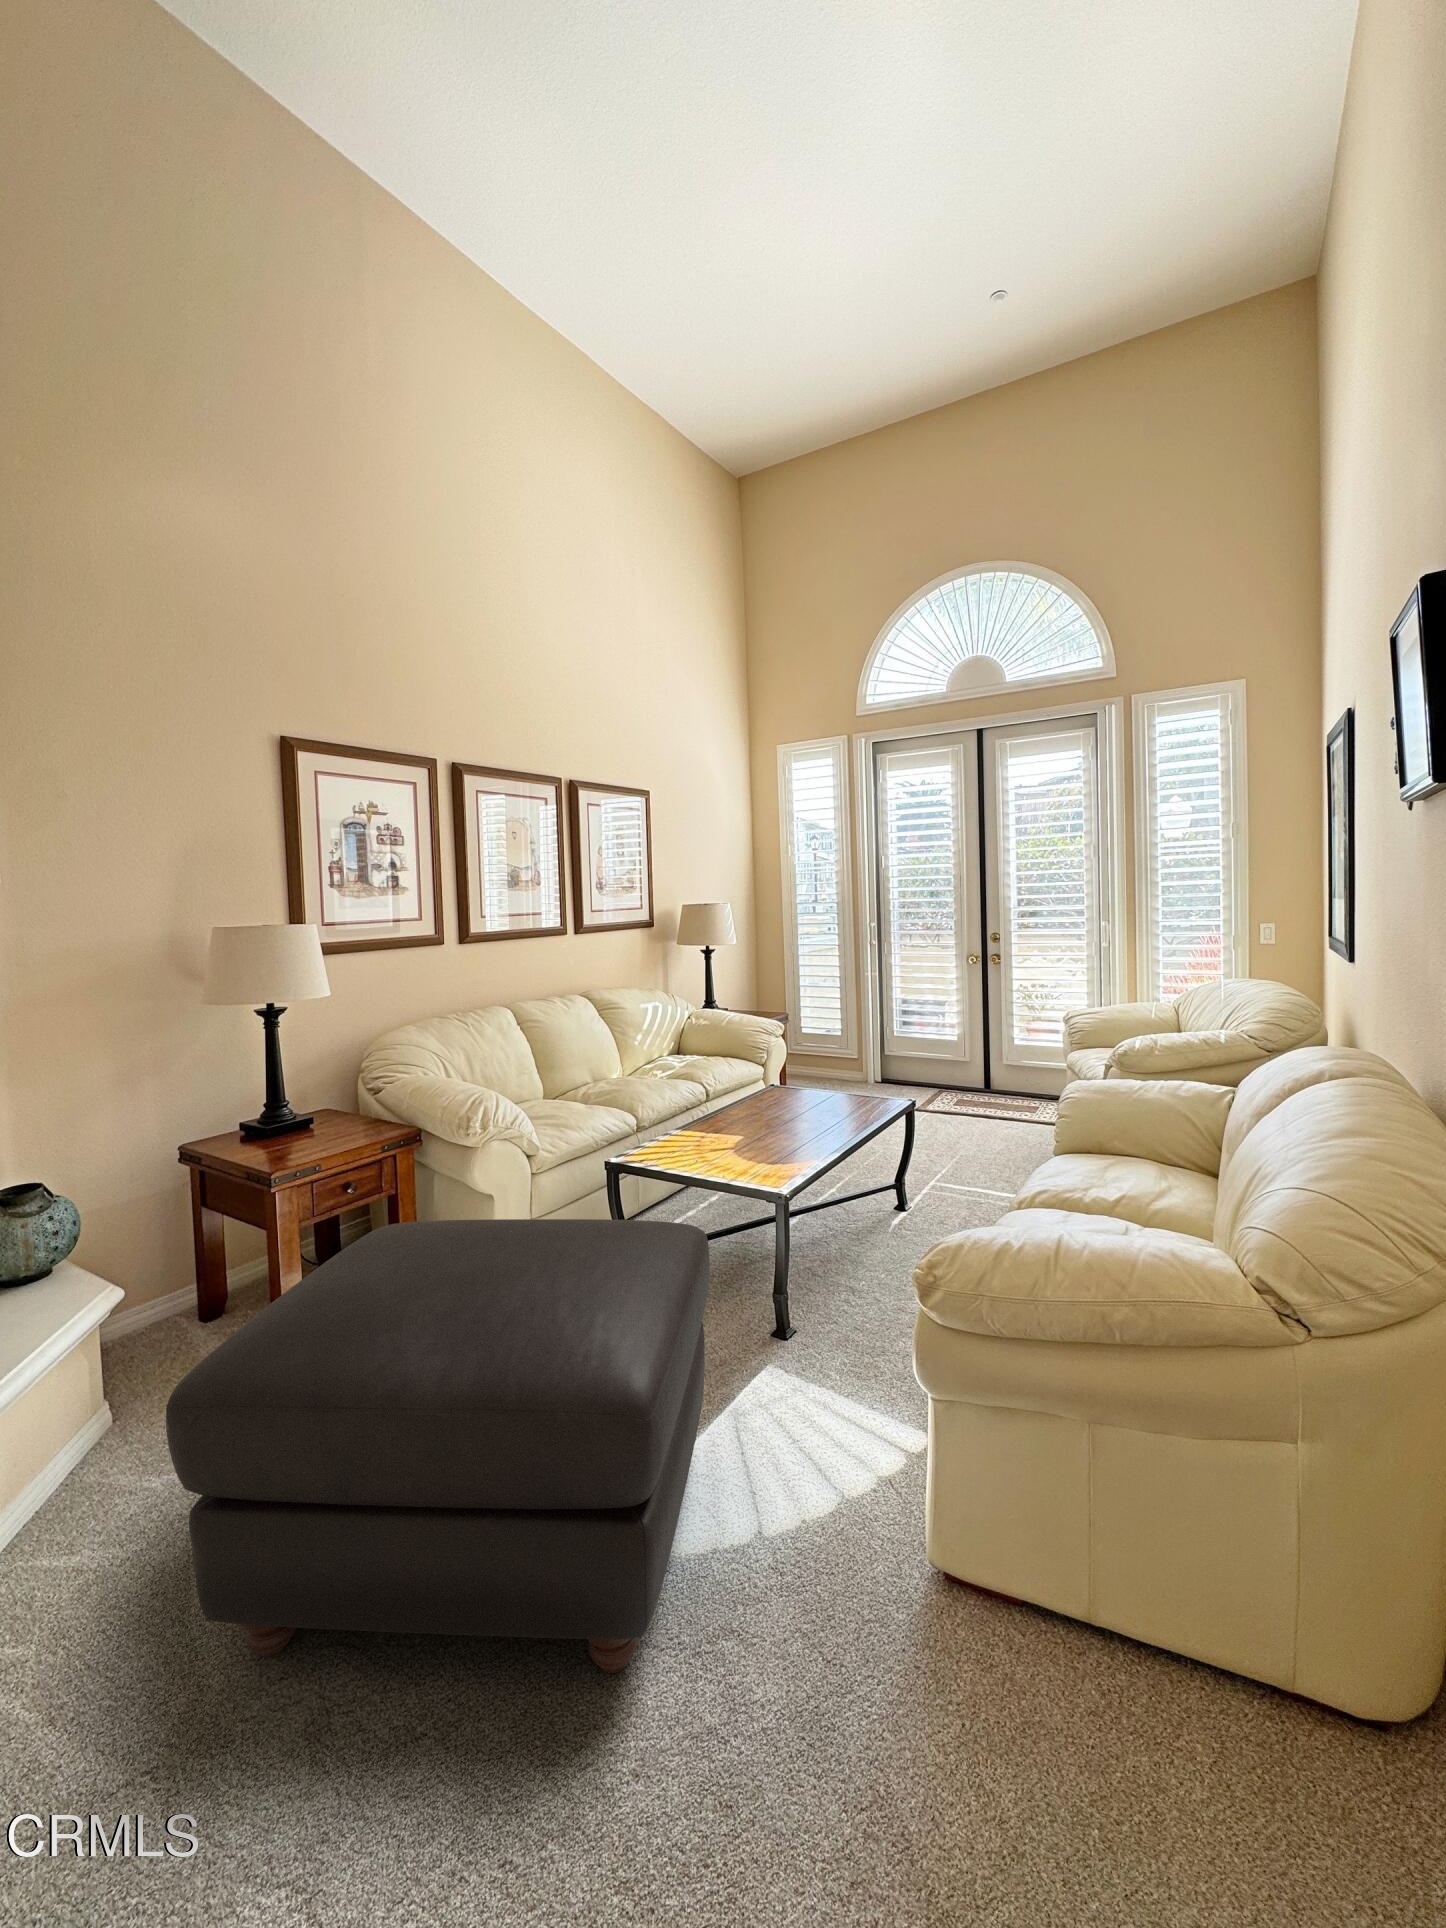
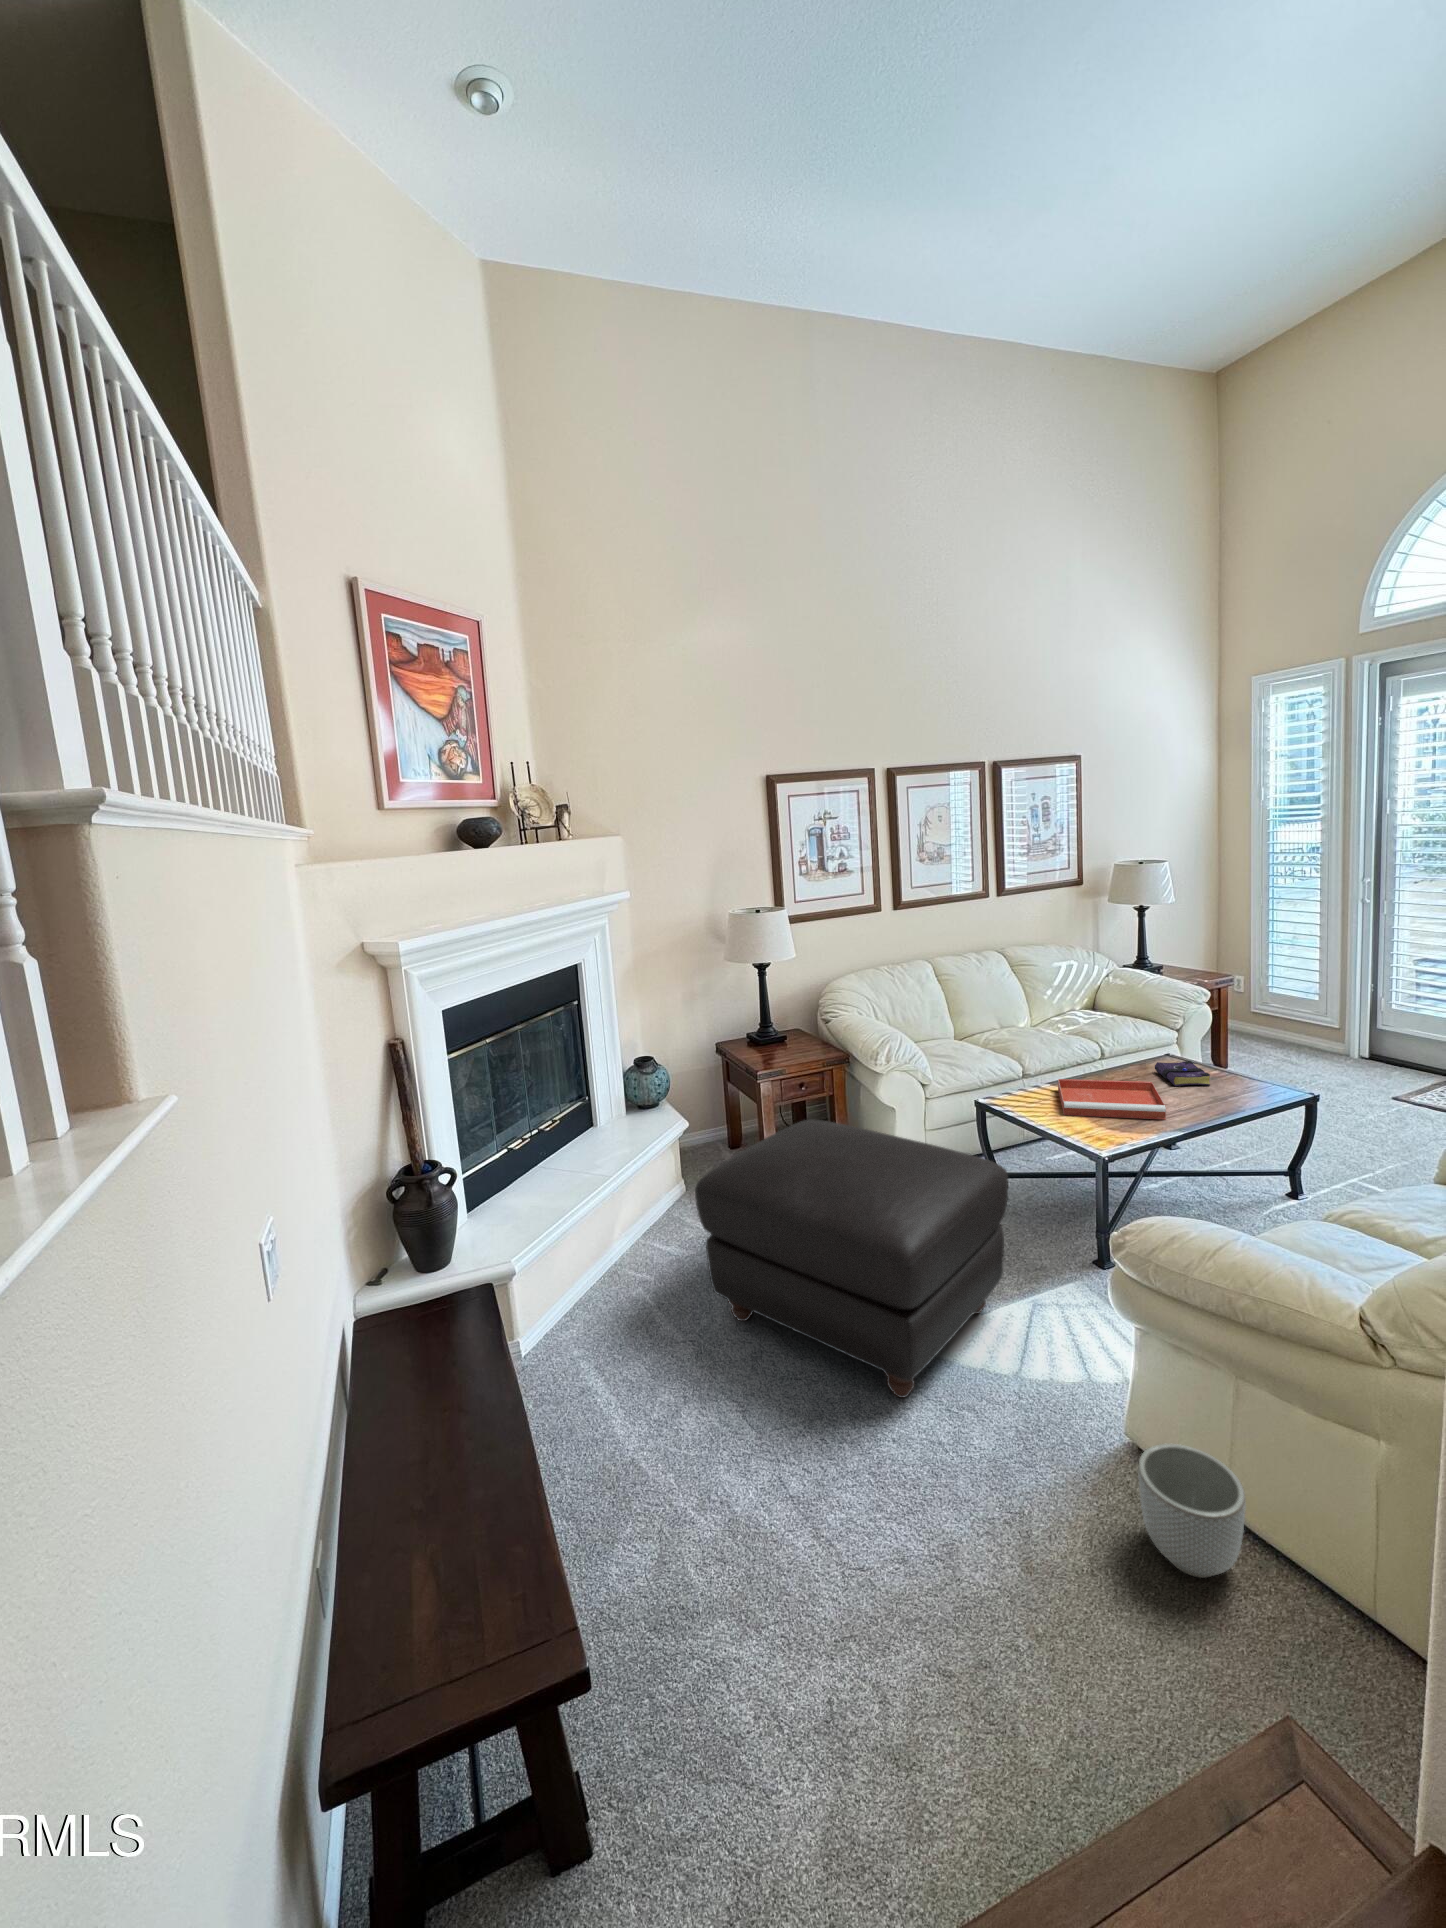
book: none [776,1085,833,1111] -> present [1155,1061,1210,1086]
tray: none [695,1108,820,1158] -> present [1058,1079,1166,1119]
planter: none [1018,1553,1163,1765] -> present [1138,1444,1246,1578]

